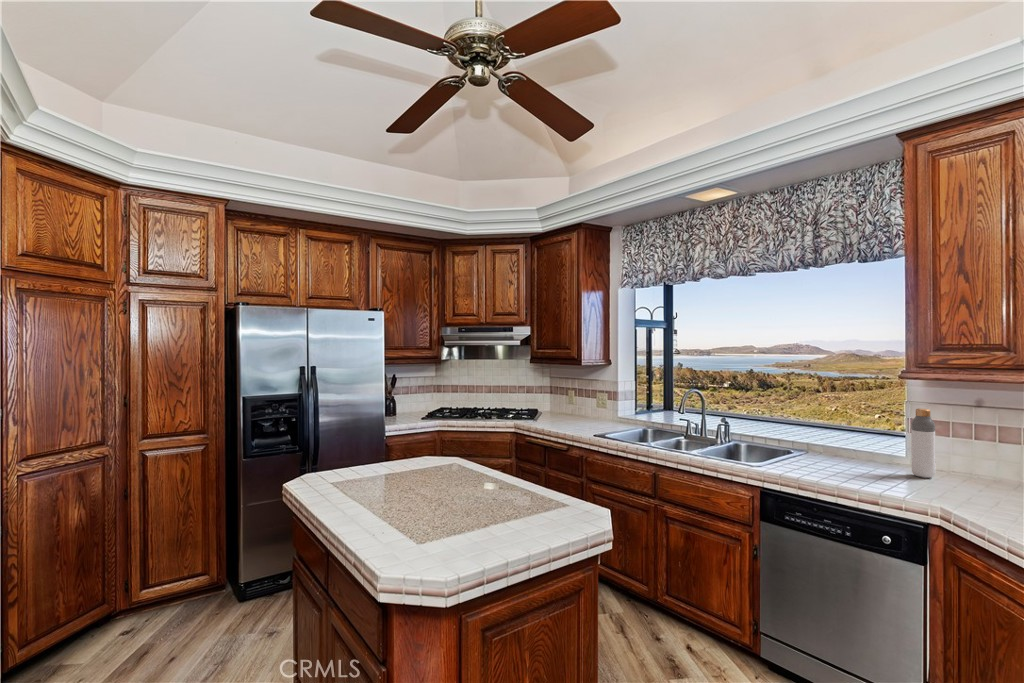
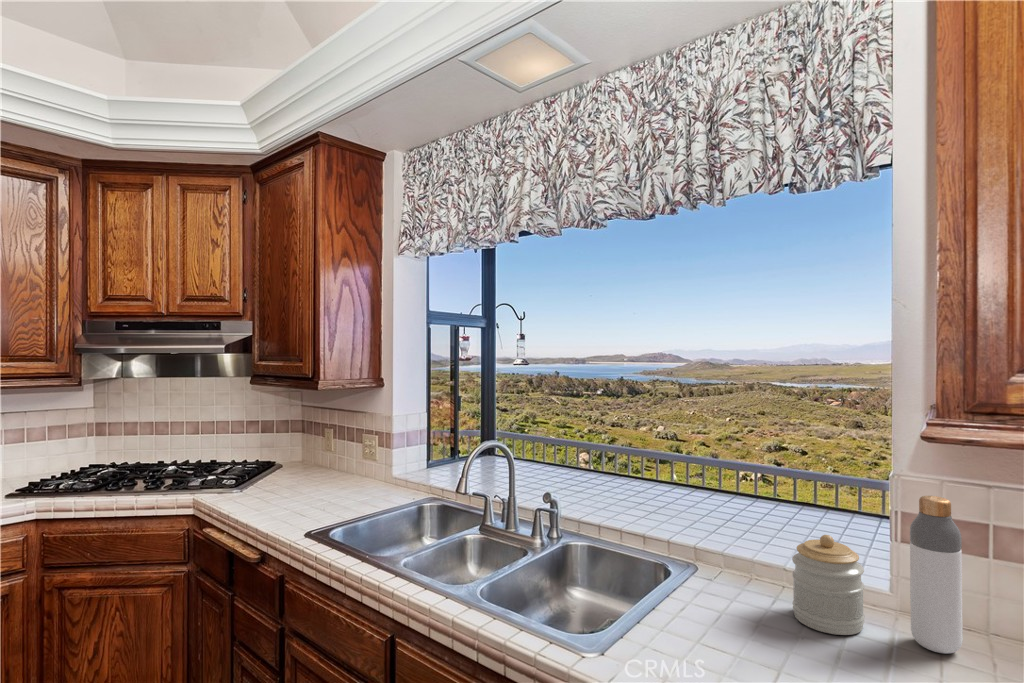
jar: none [855,429,891,472] -> present [792,535,864,635]

